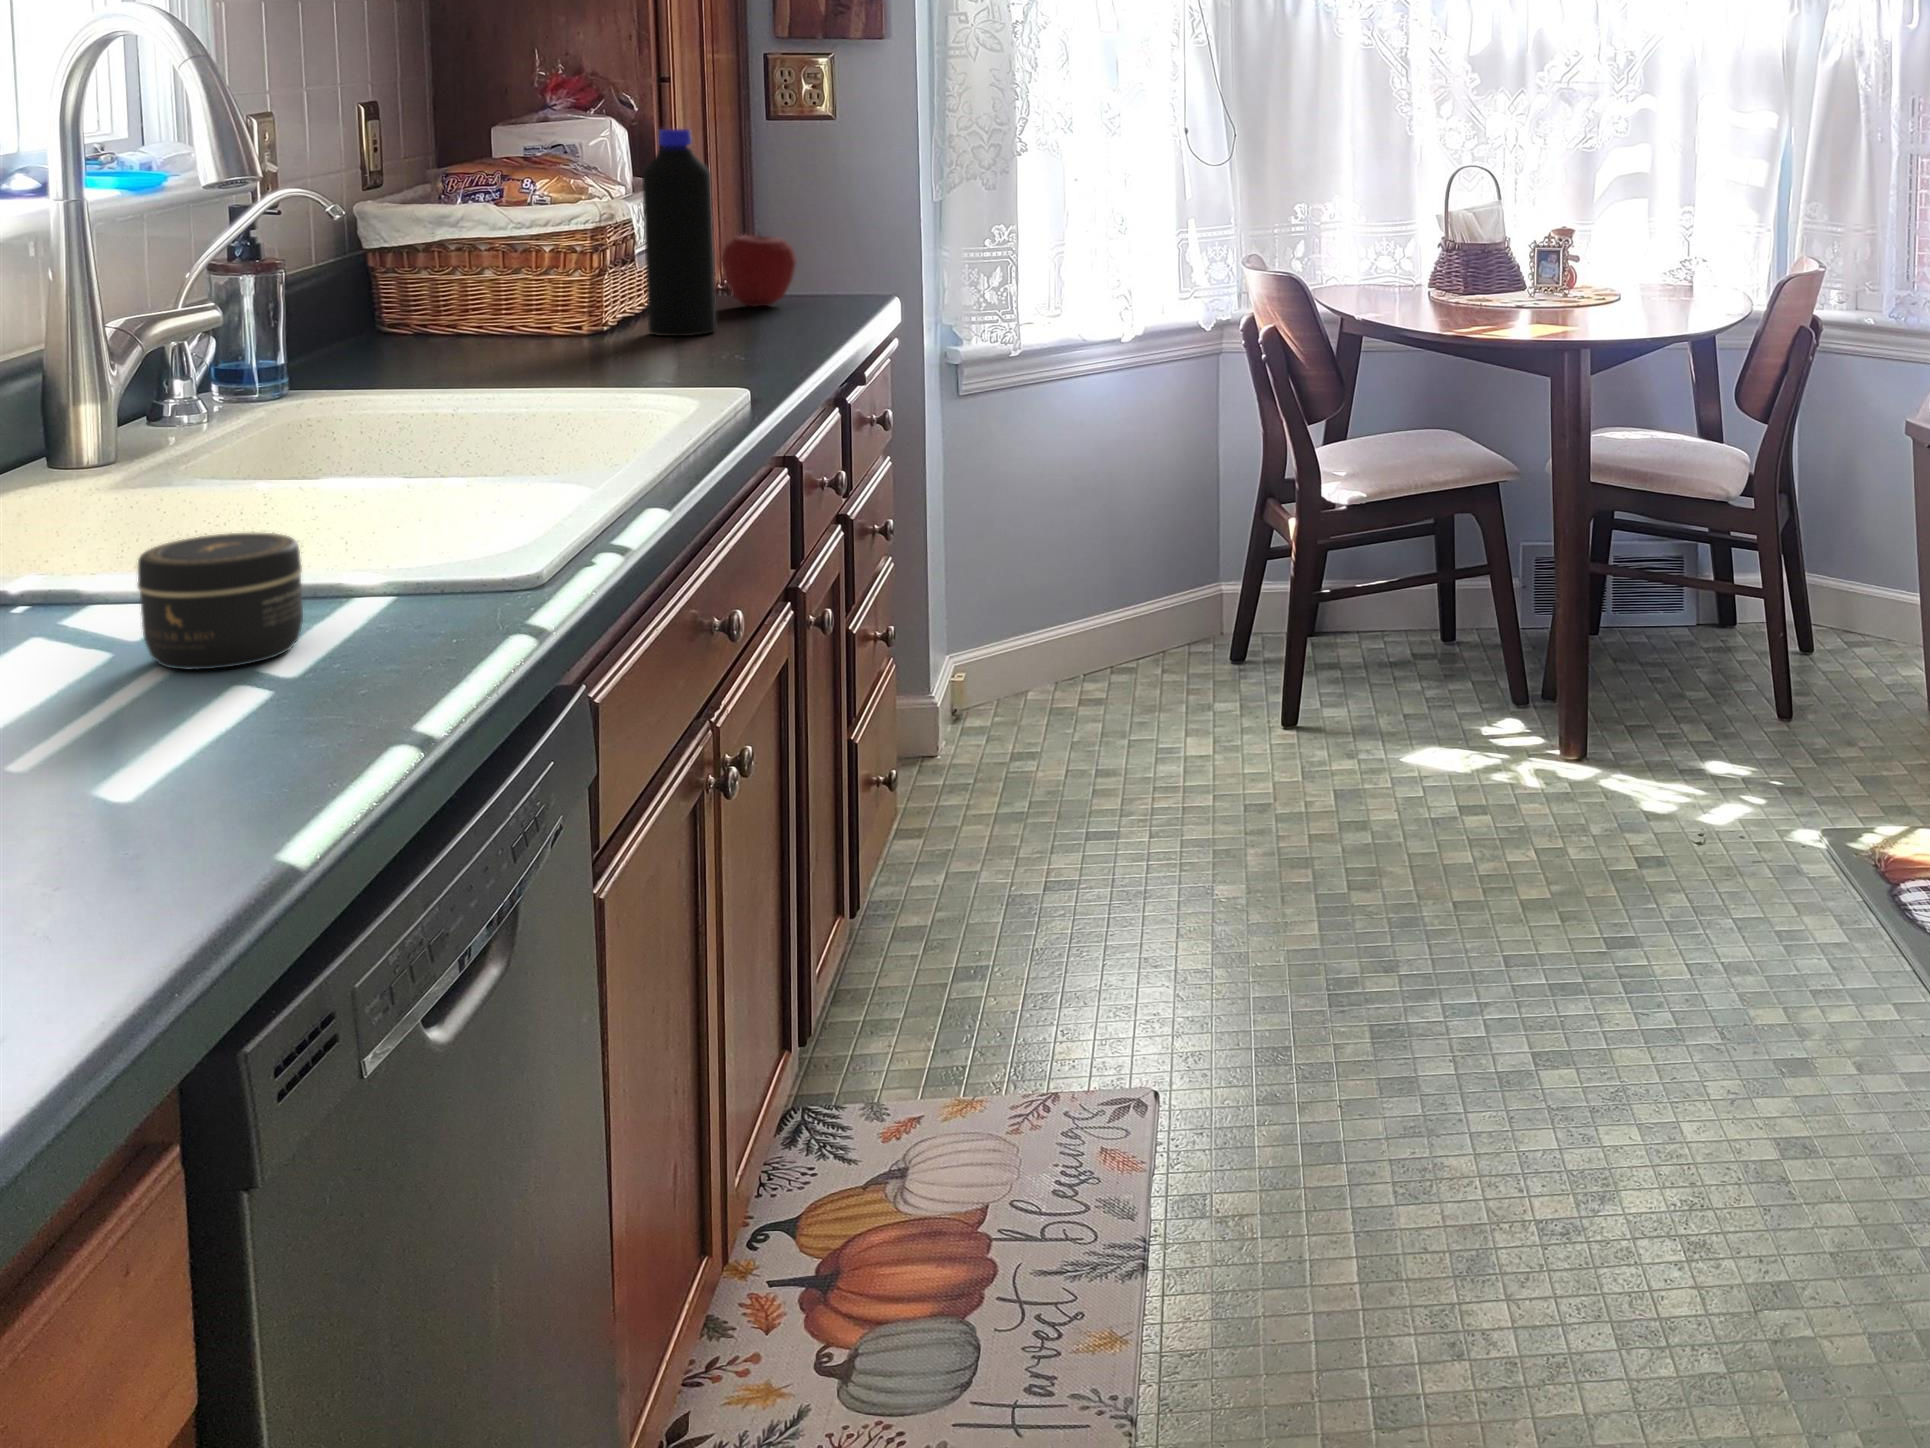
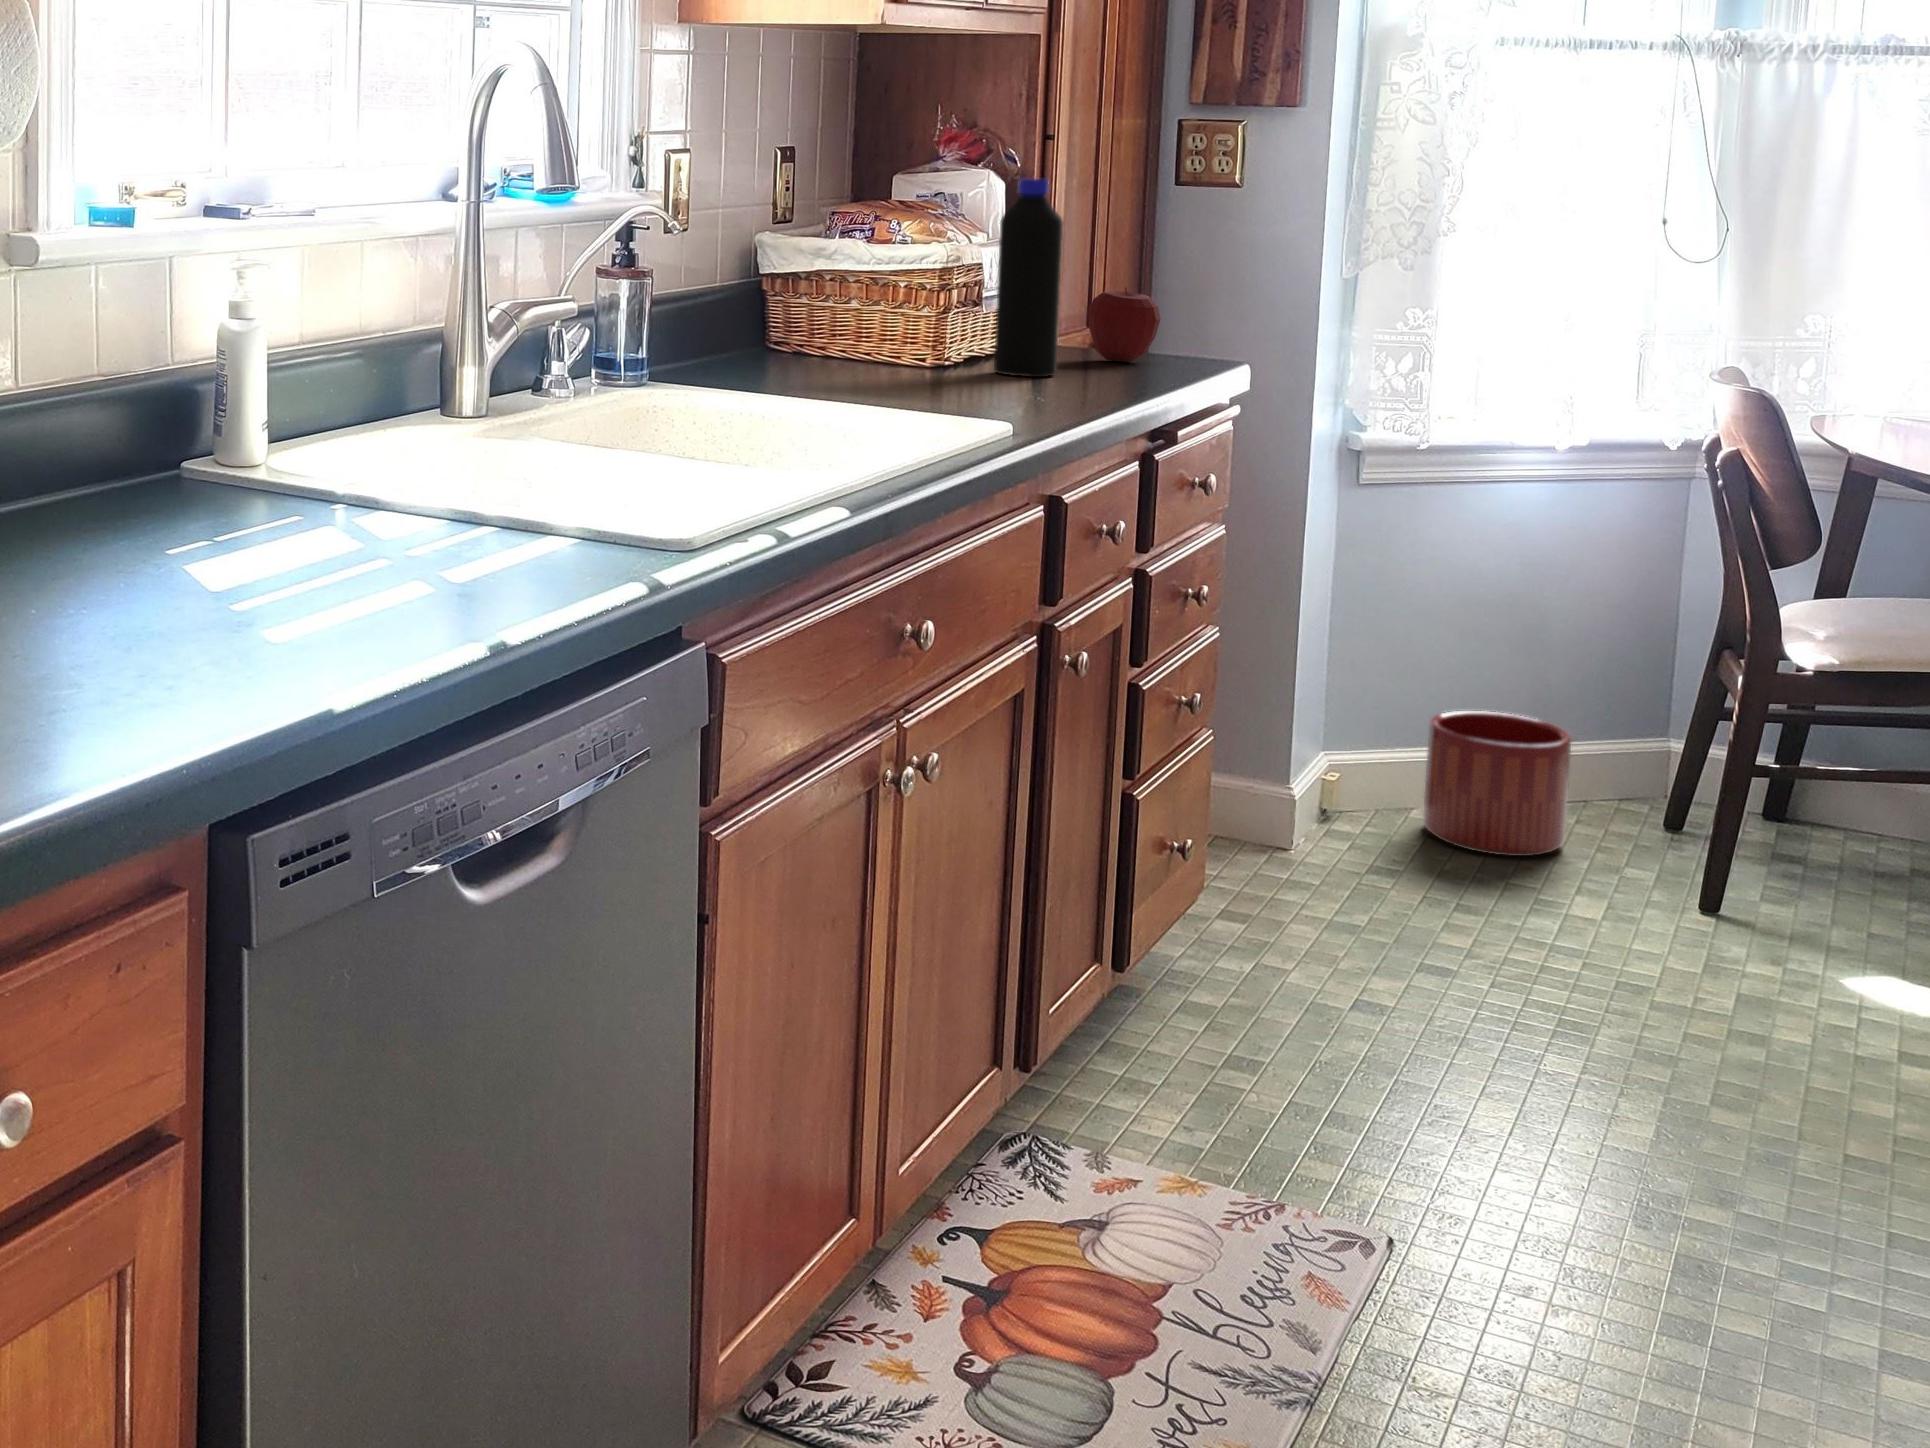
jar: present [137,533,303,669] -> none [399,452,515,557]
planter: none [1043,585,1164,715] -> present [1423,711,1571,856]

